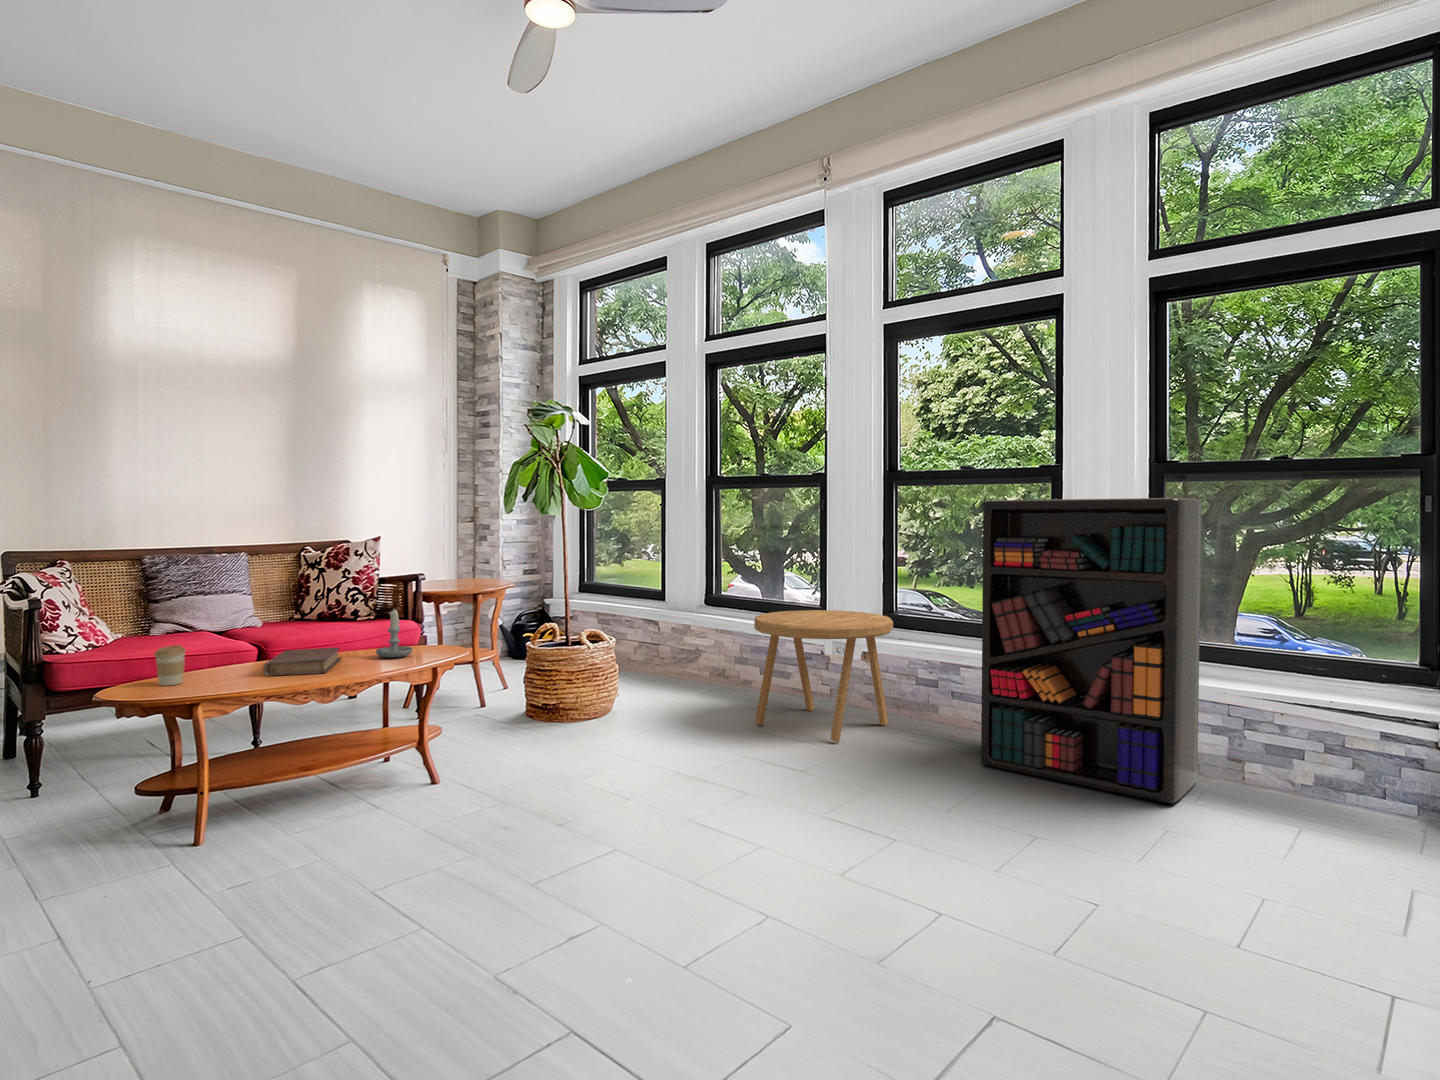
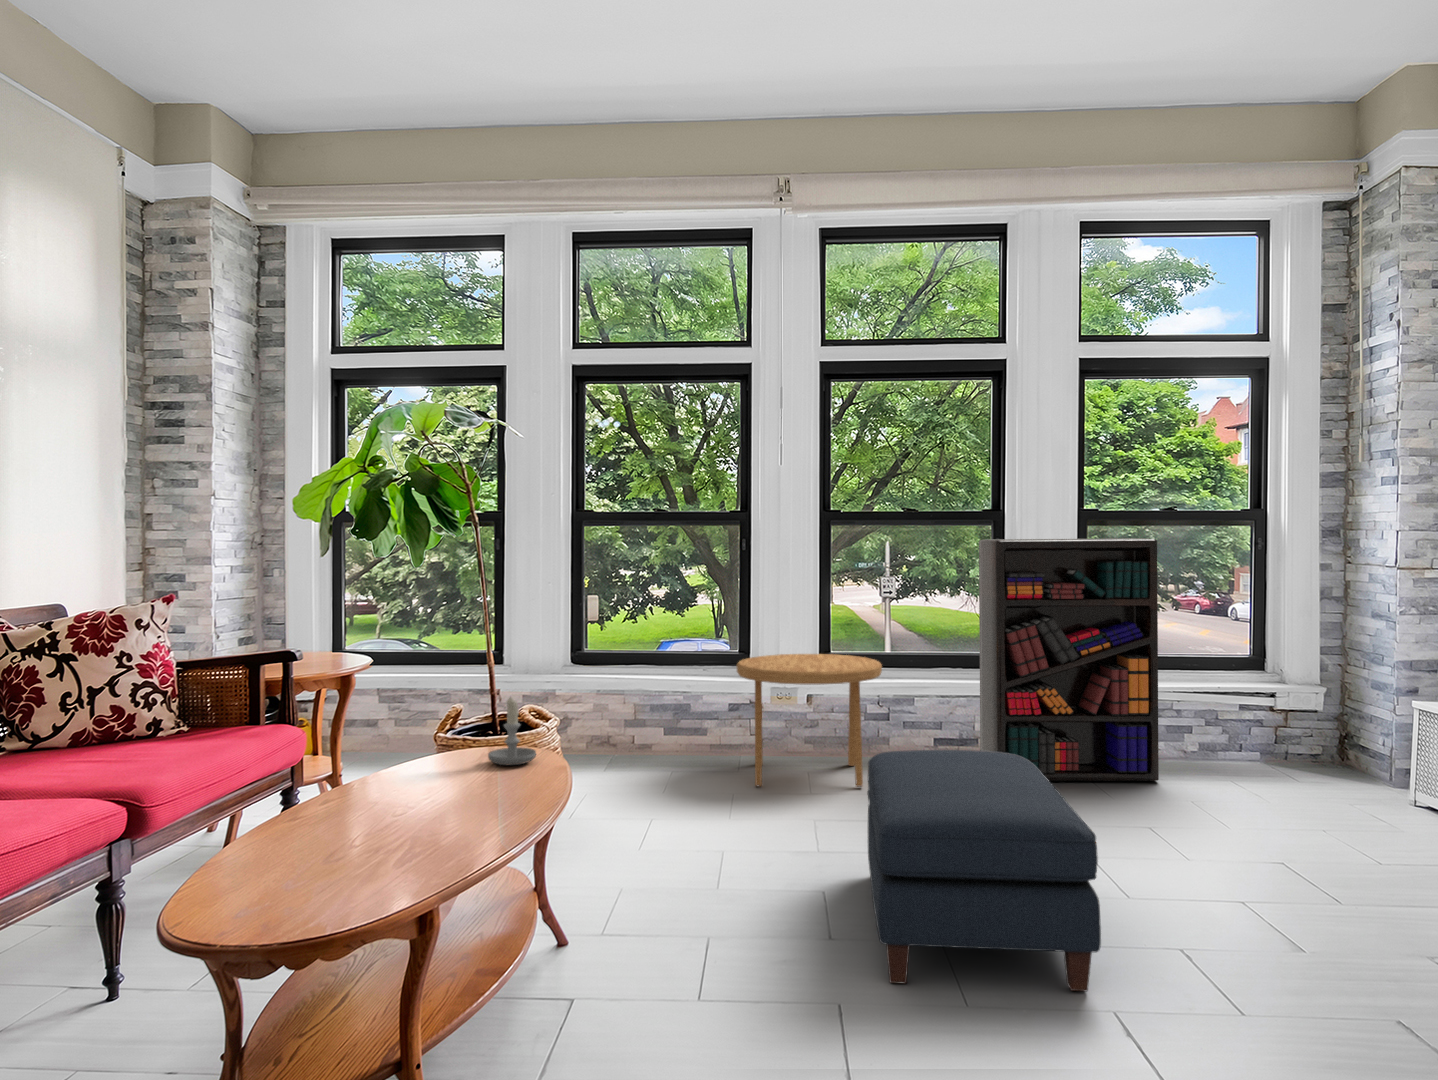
coffee cup: present [154,645,186,686] -> none [366,784,411,851]
book: present [263,648,341,676] -> none [398,761,534,811]
ottoman: none [427,694,758,932] -> present [868,750,1101,991]

